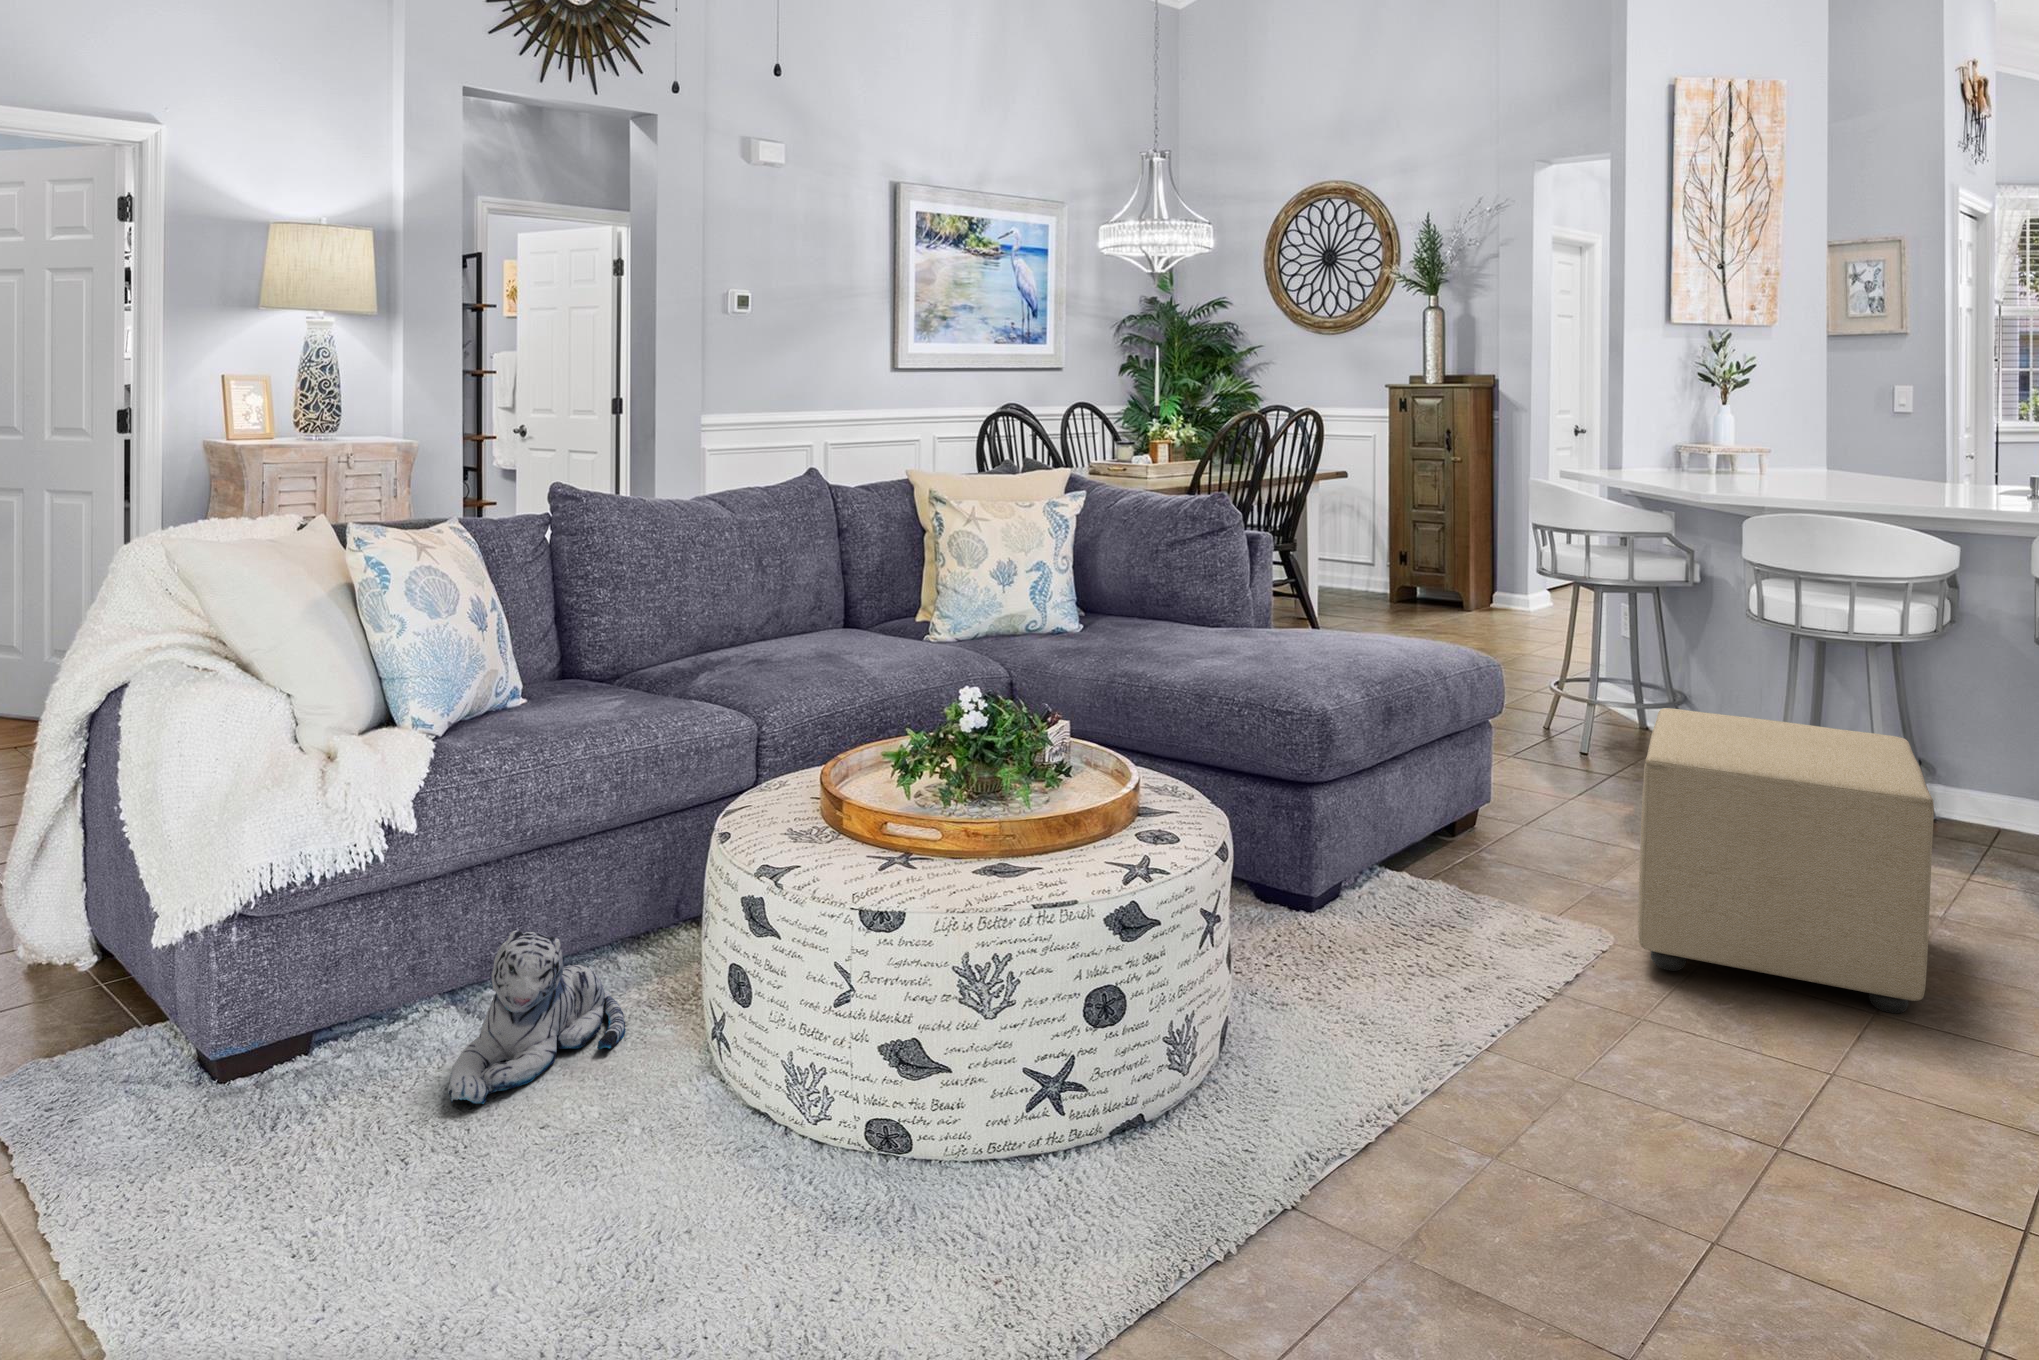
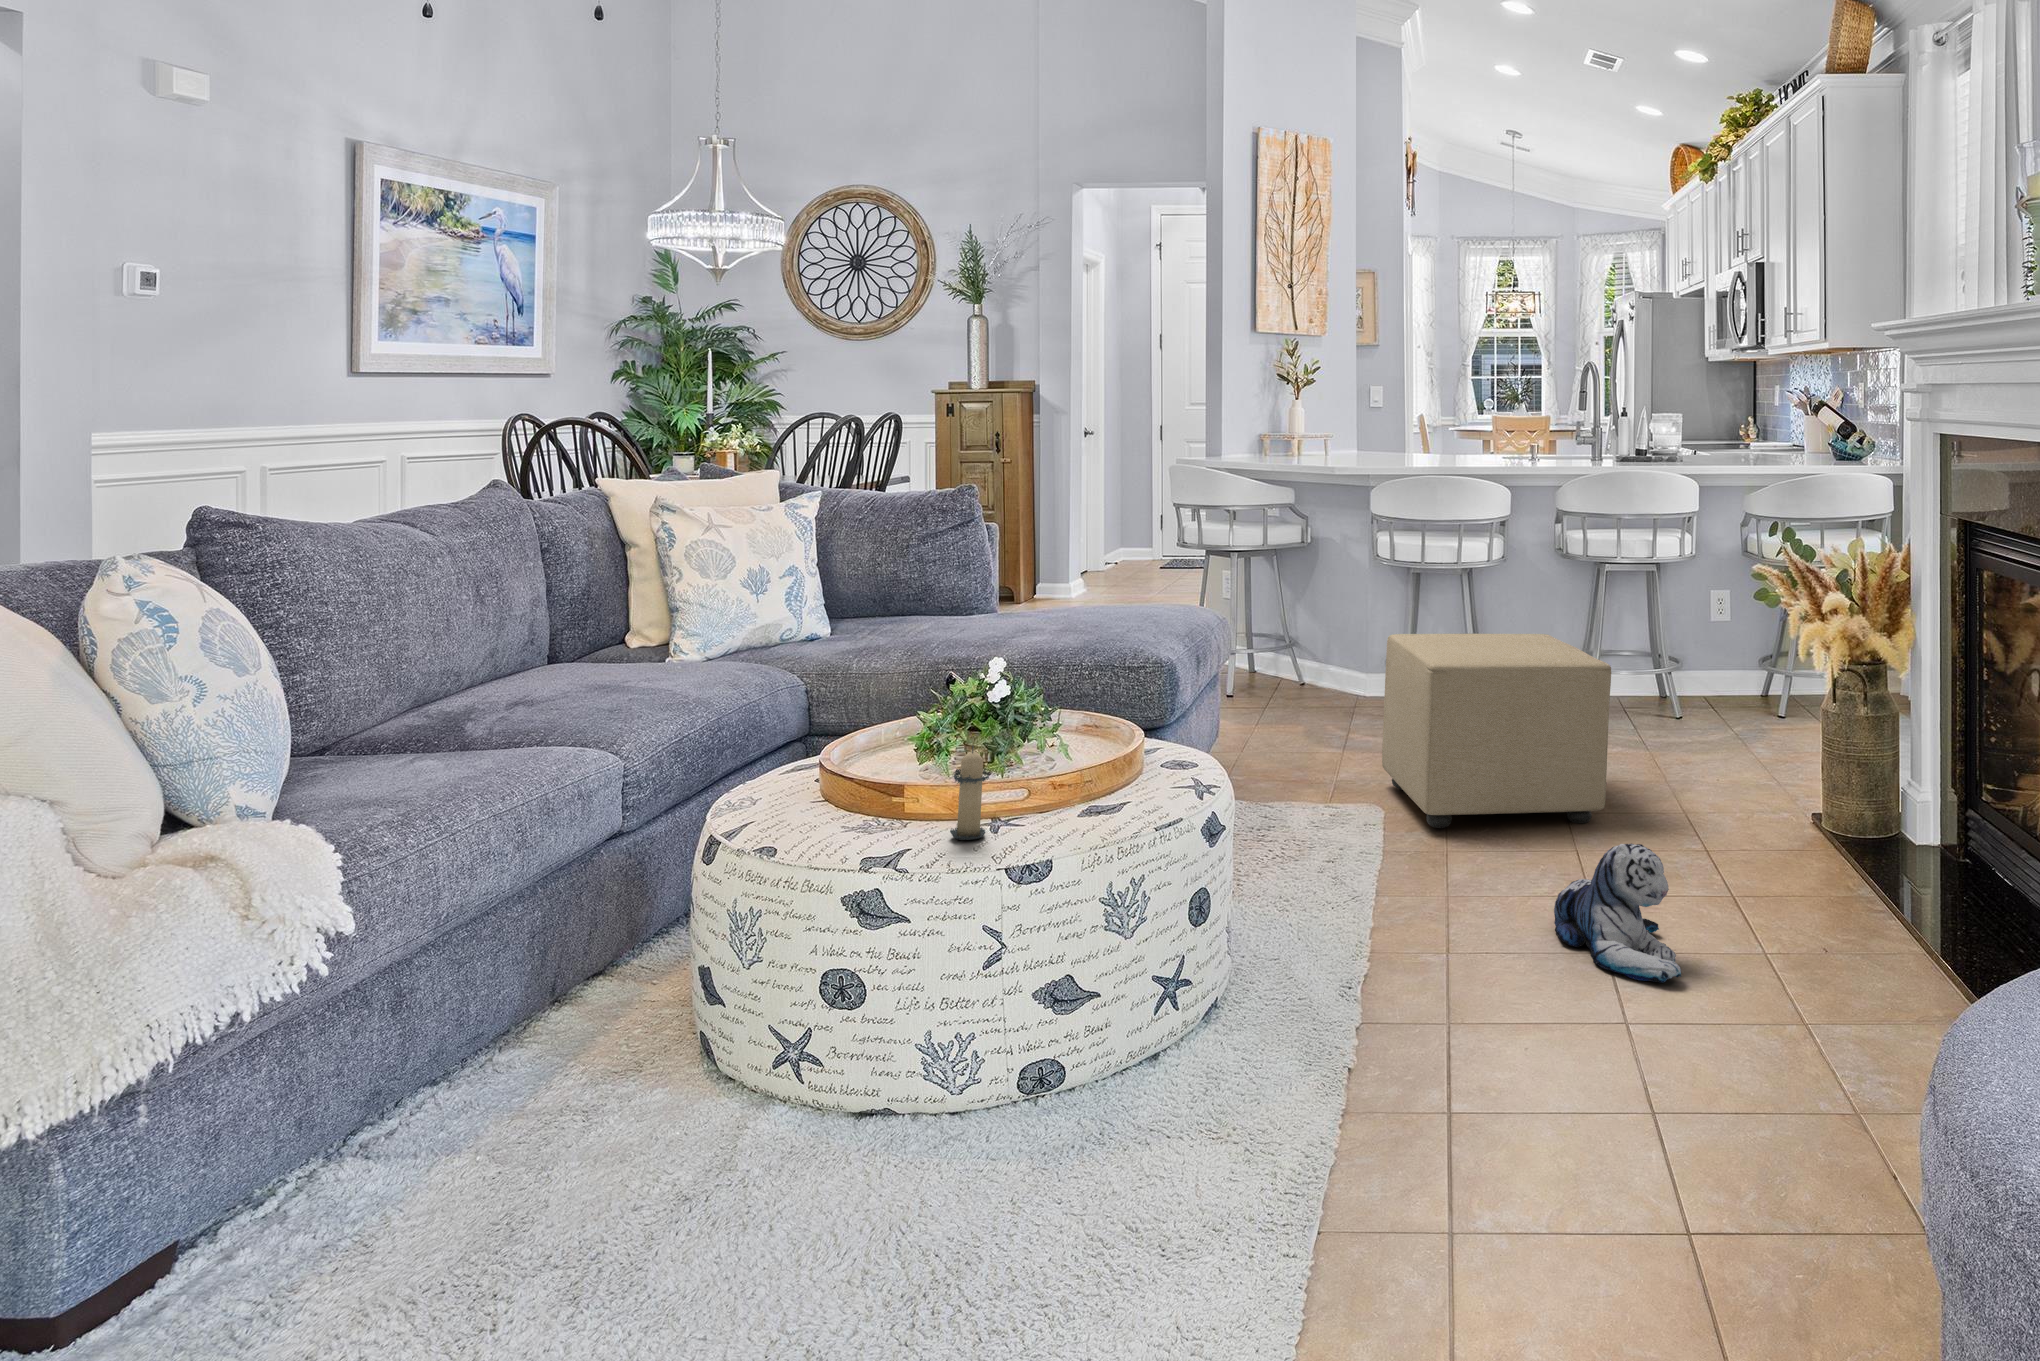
candle: none [836,772,884,872] -> present [950,746,989,840]
plush toy: present [448,930,626,1104] -> present [1554,844,1681,983]

